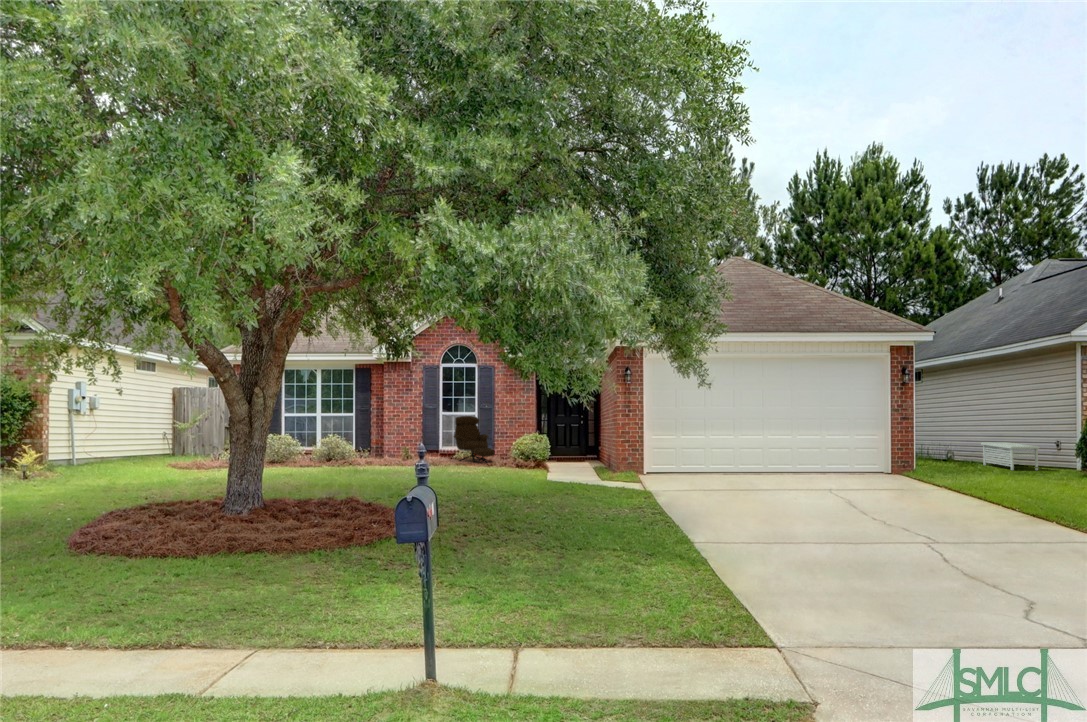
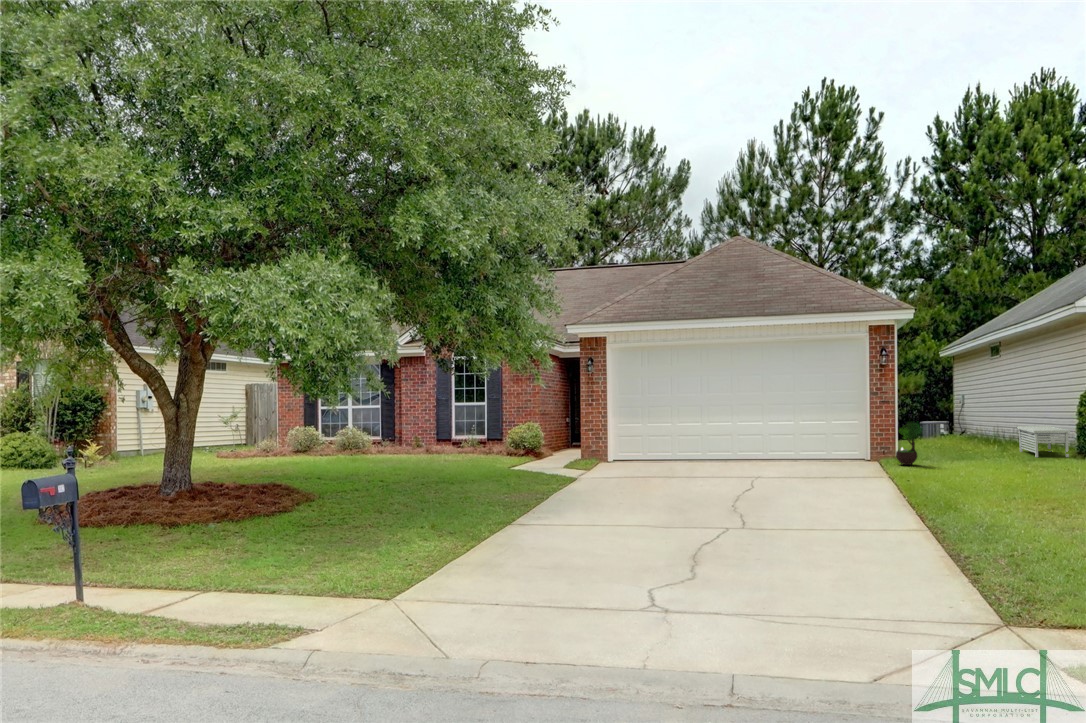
lounge chair: present [454,416,495,462] -> none [461,406,496,452]
potted tree: none [914,435,942,478] -> present [896,423,921,465]

